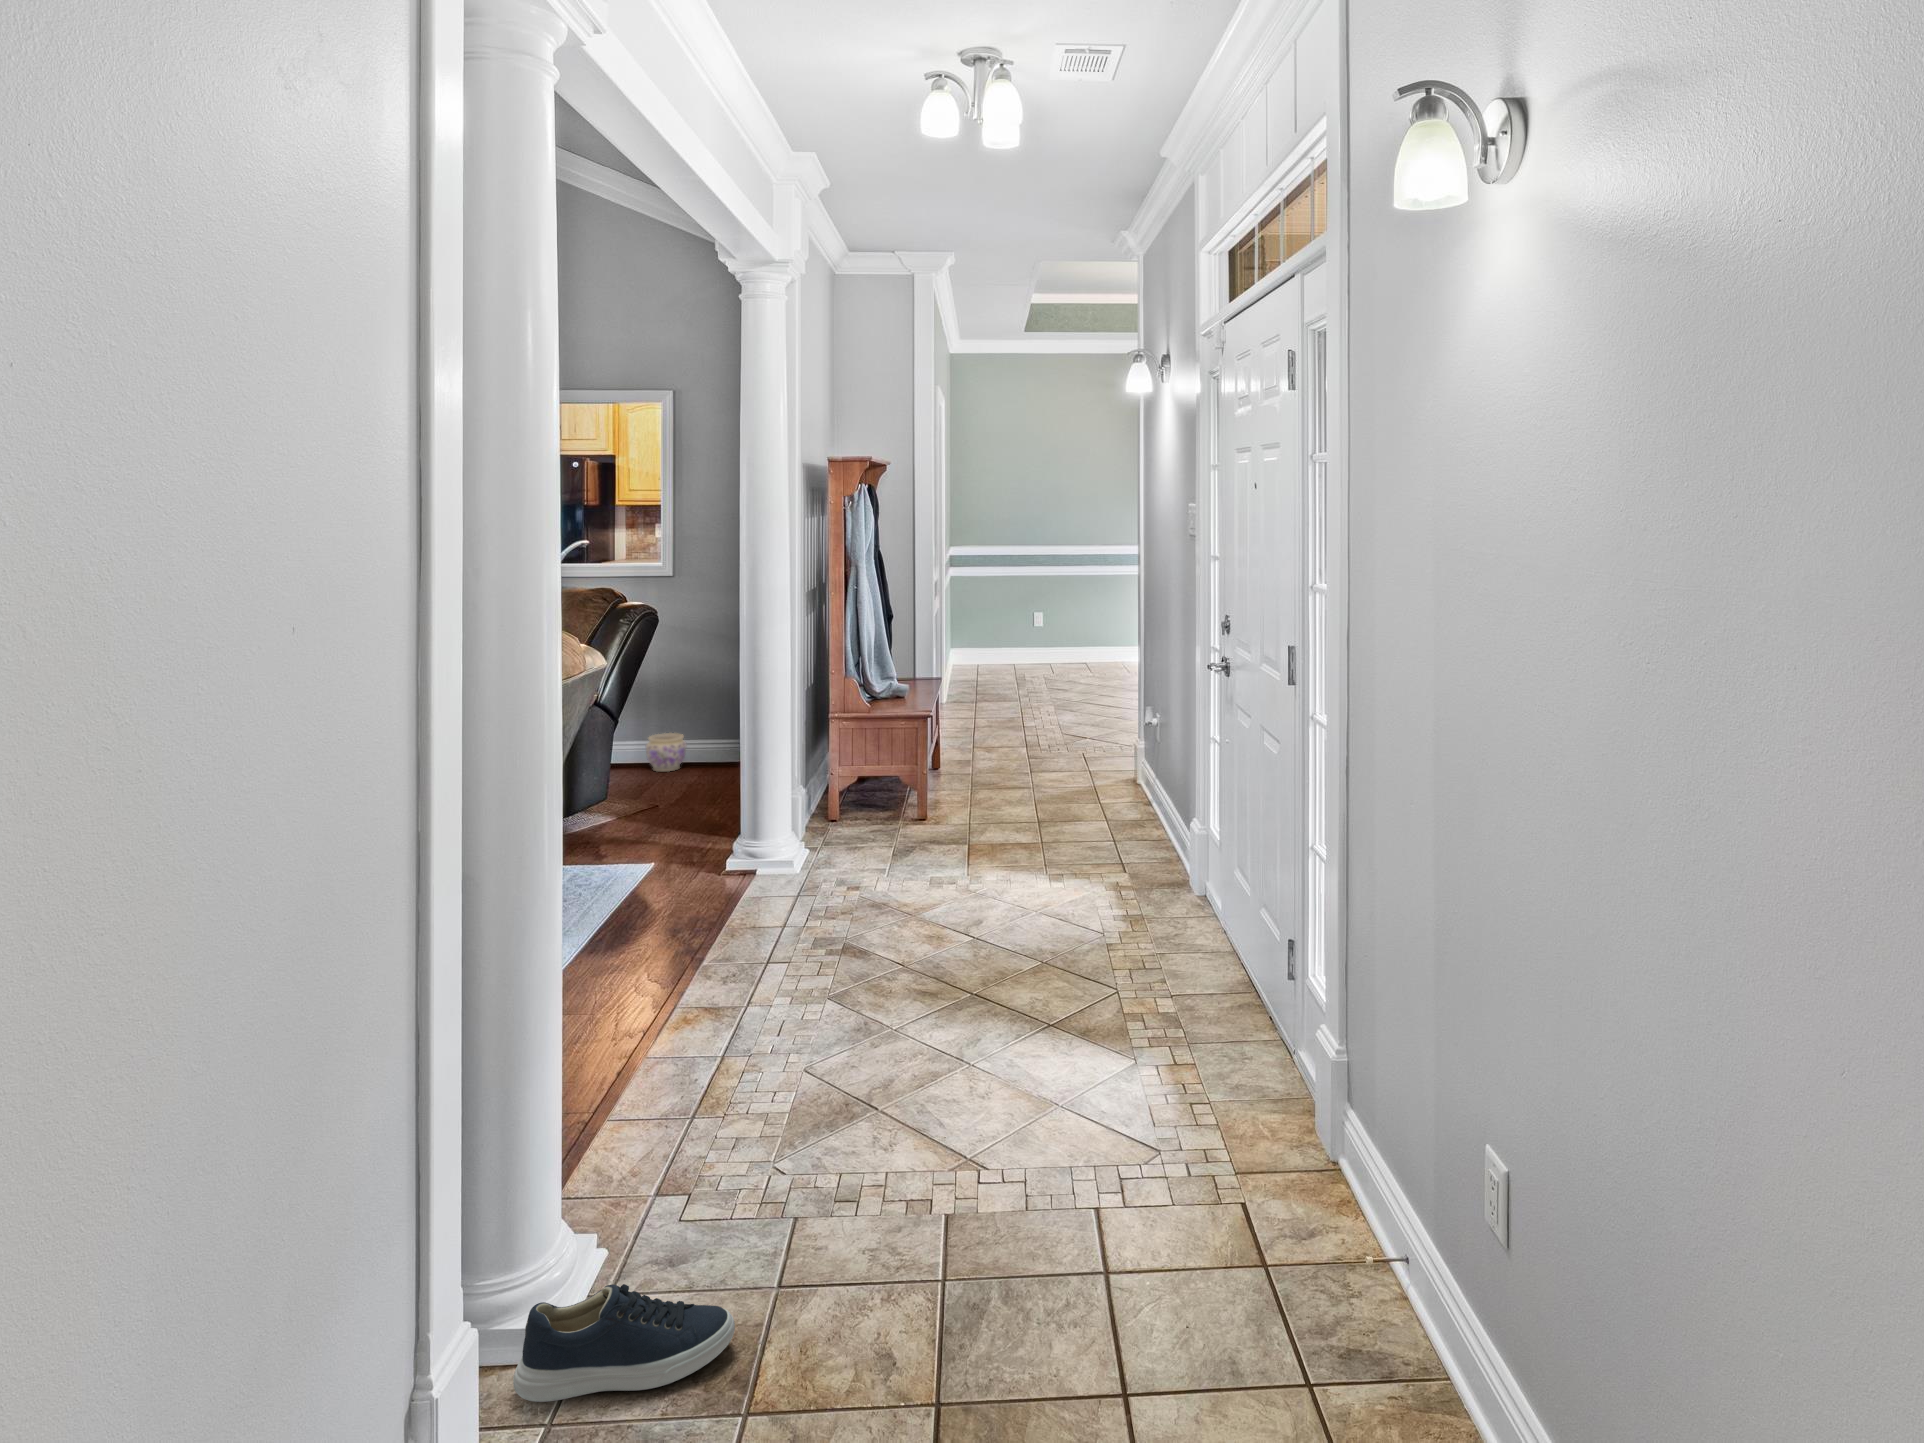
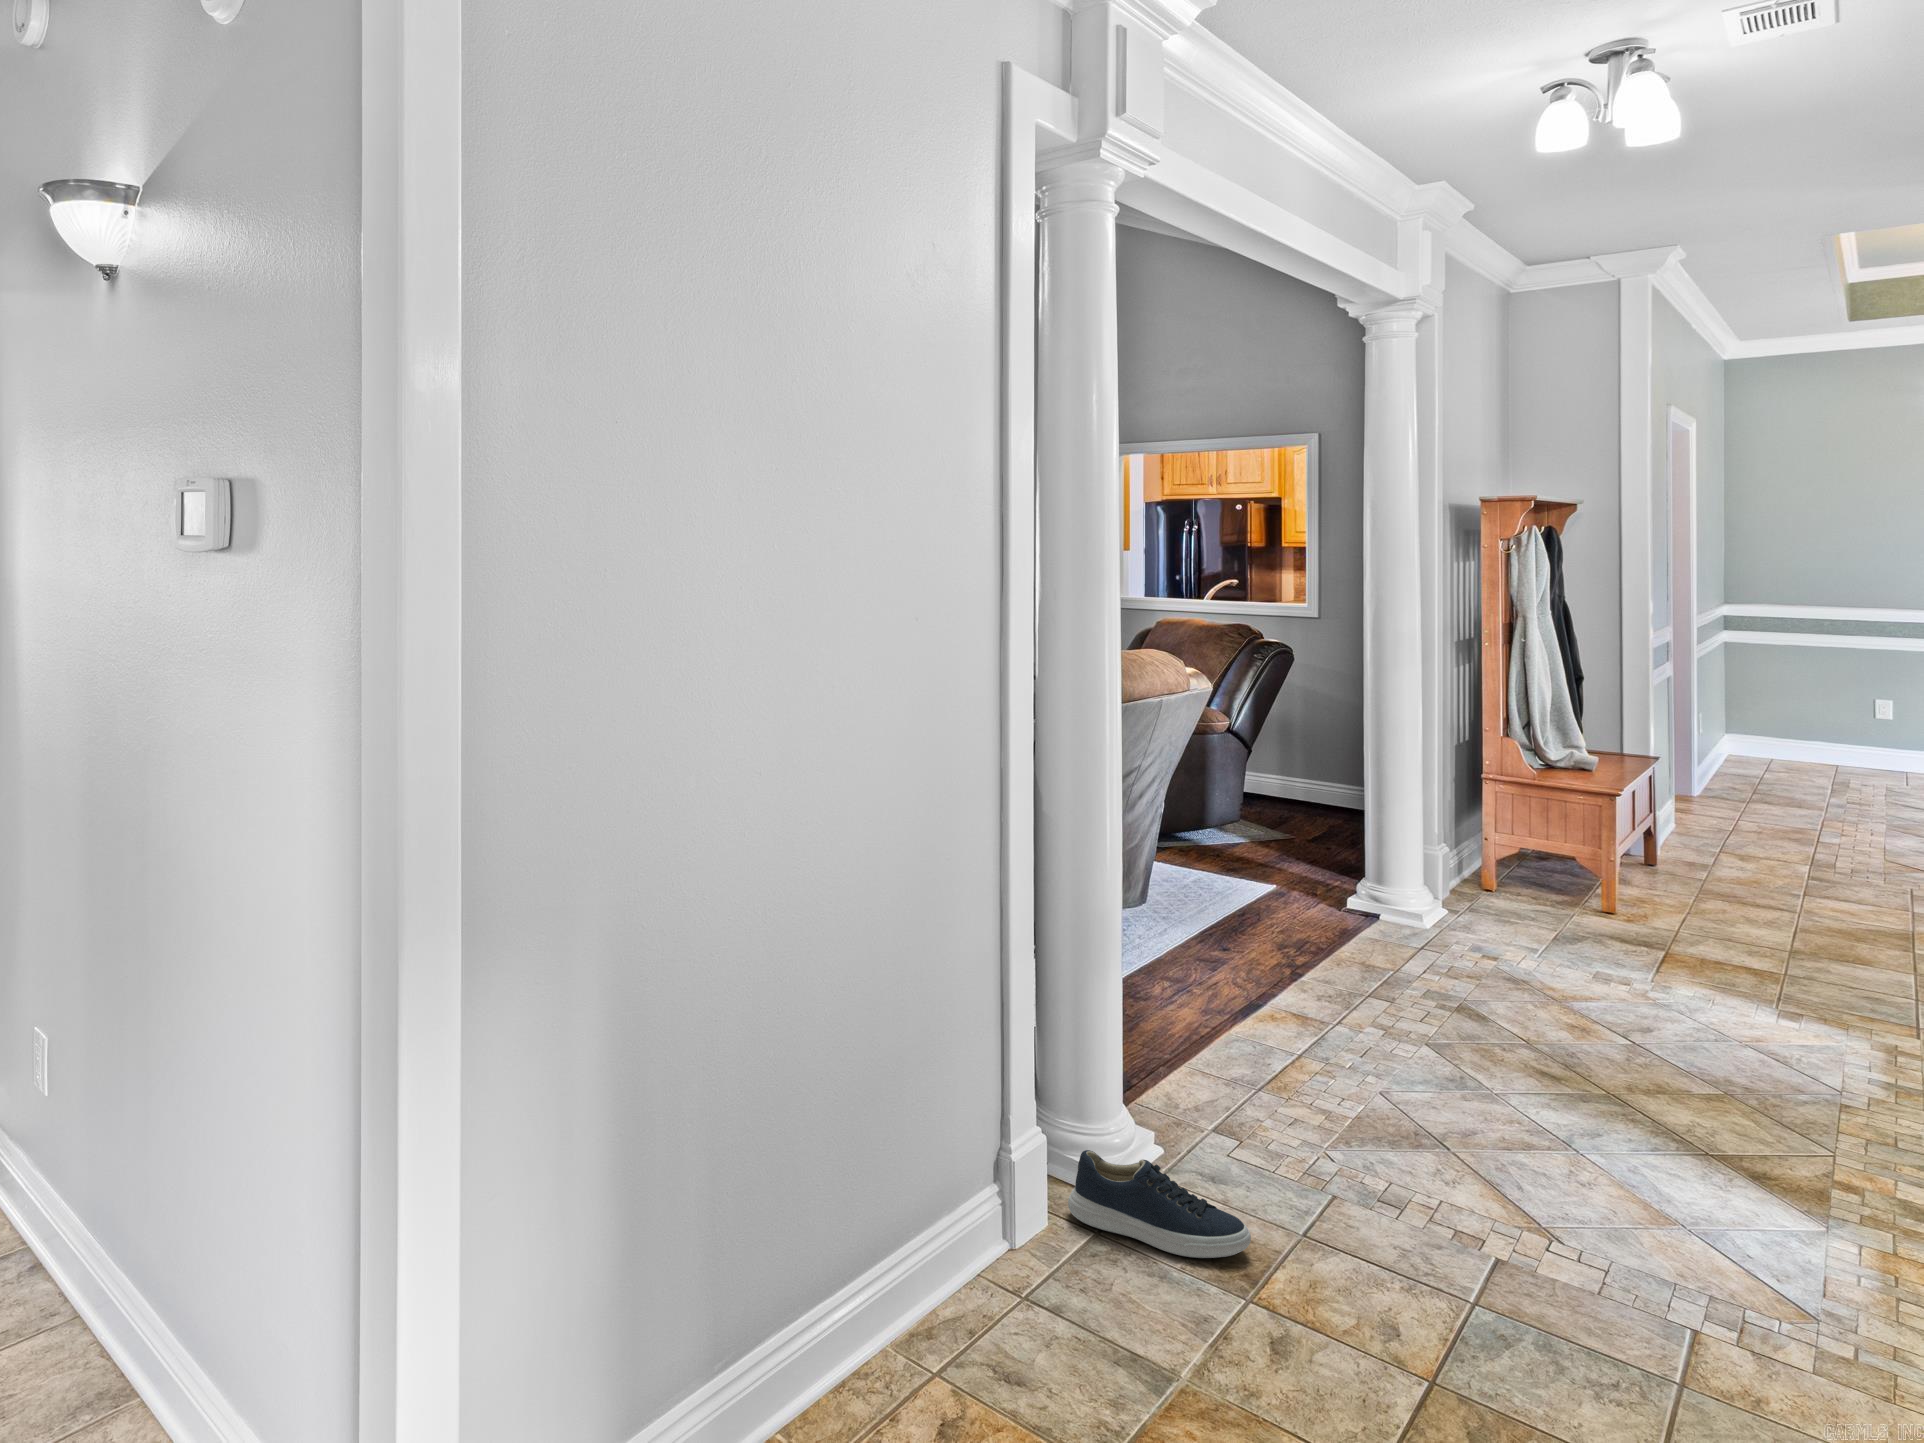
planter: present [646,733,686,772] -> none [1291,776,1335,815]

